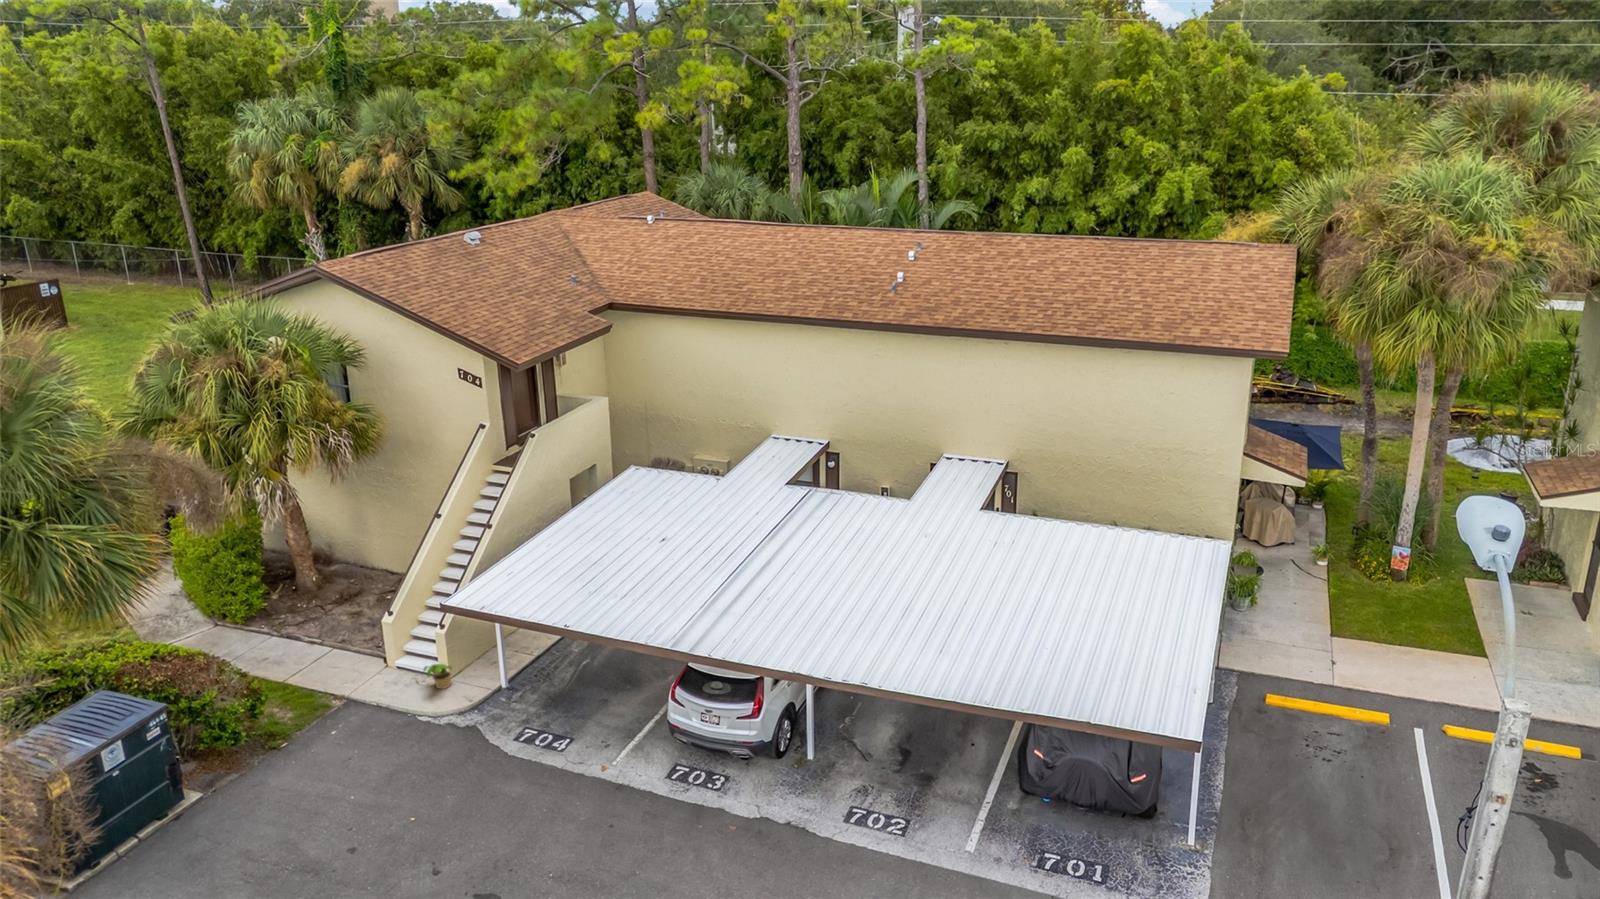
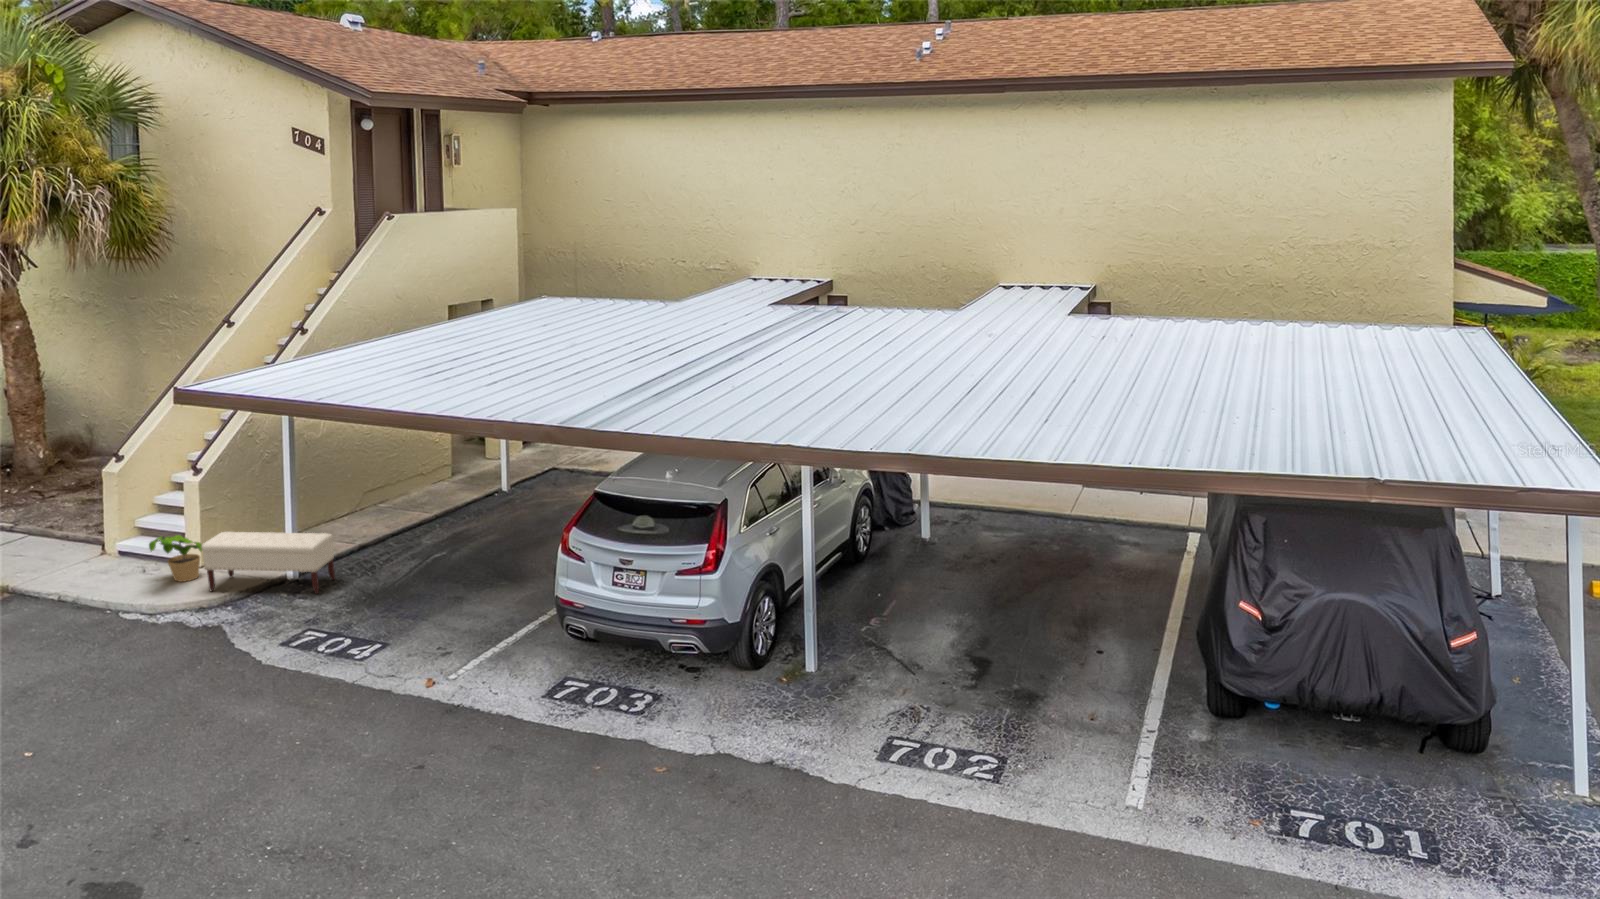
bench: none [457,660,531,699] -> present [202,532,335,594]

